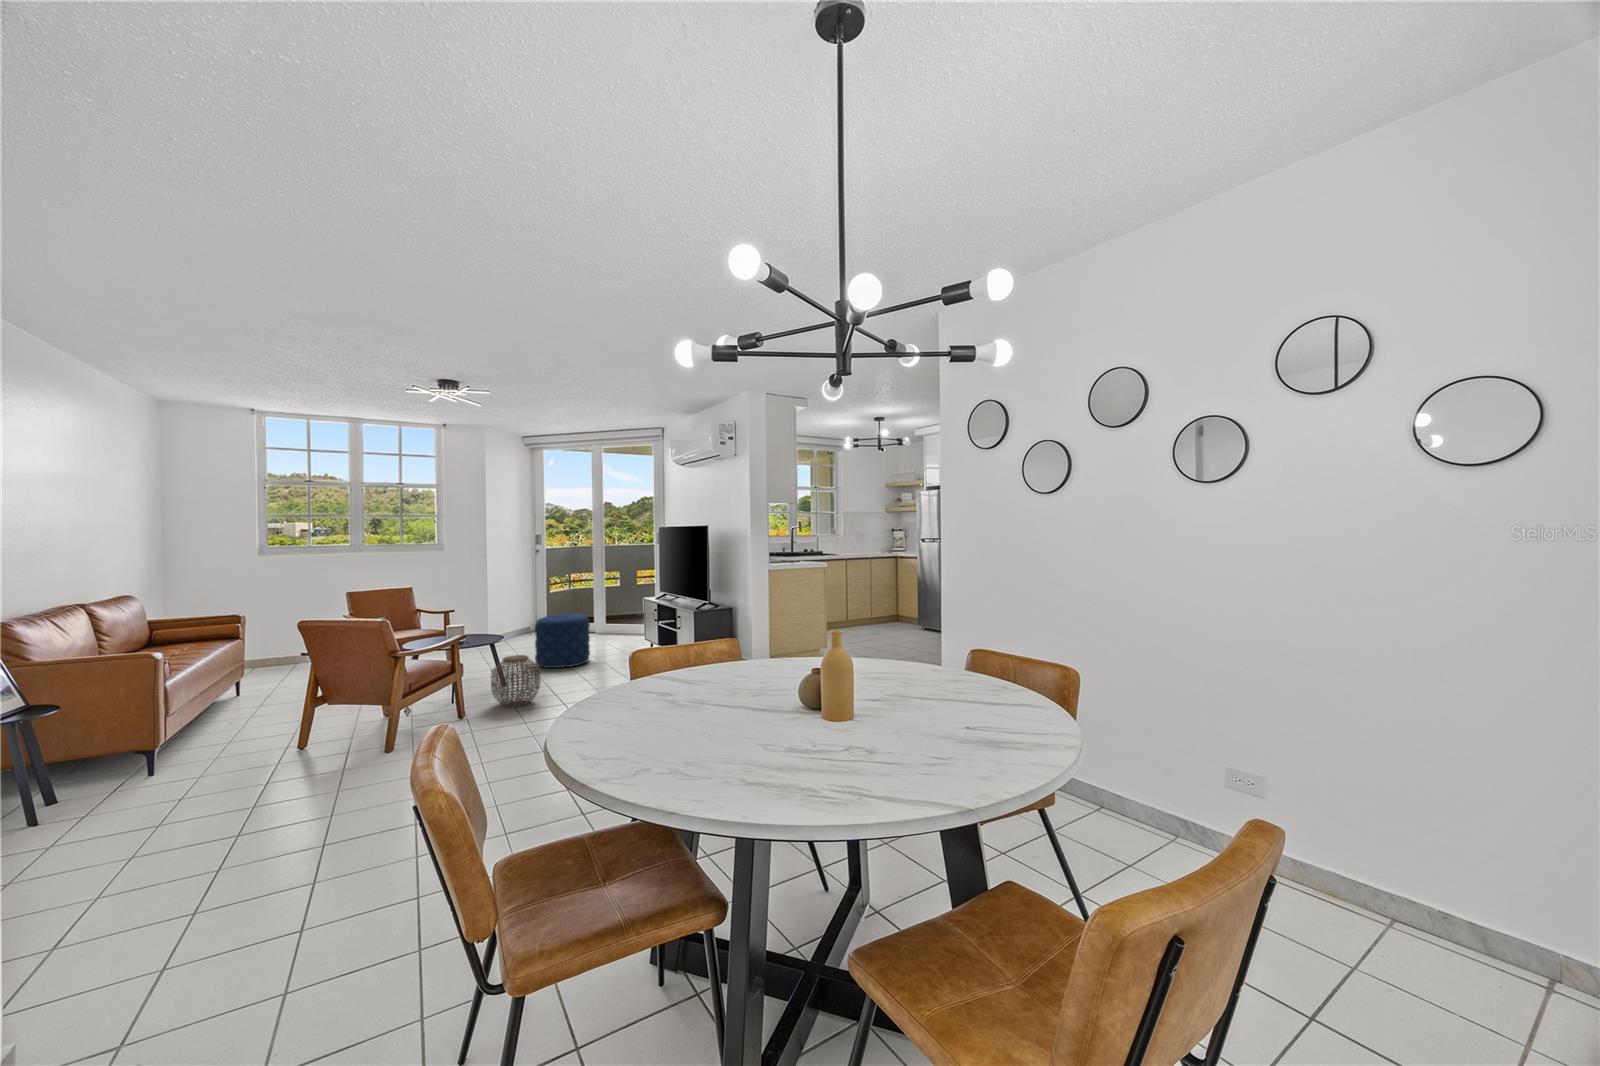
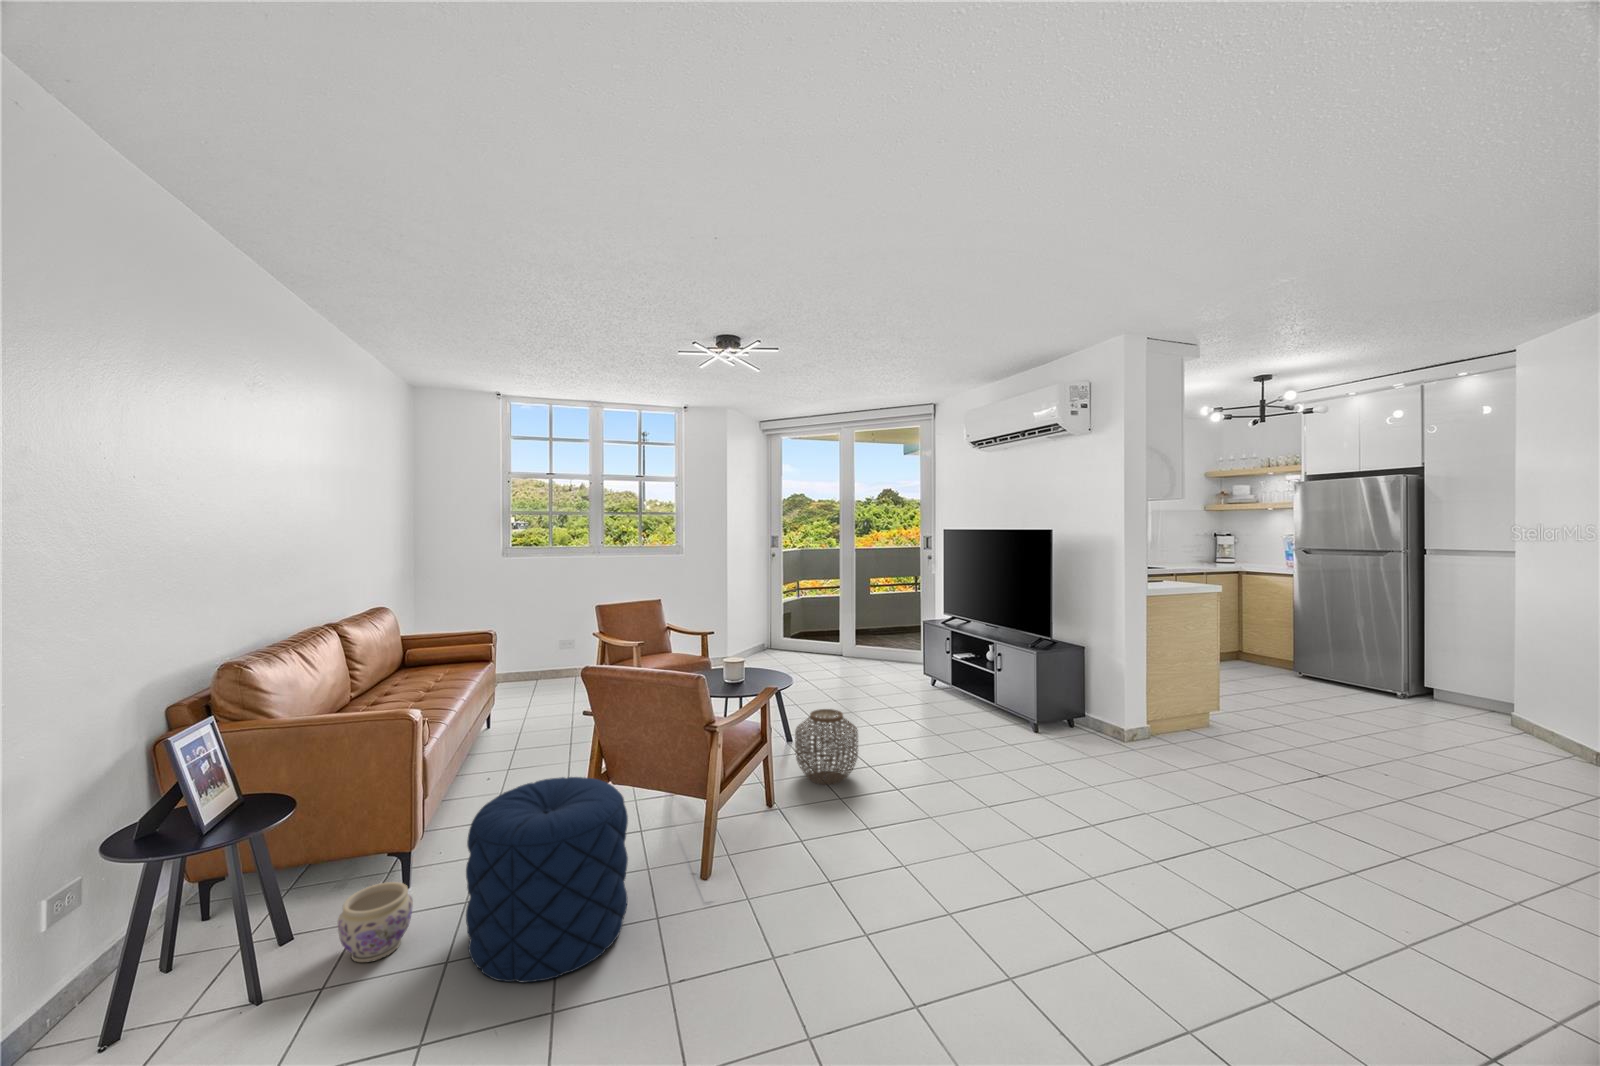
pouf: present [535,613,590,668] -> present [466,777,628,982]
planter: none [90,760,150,807] -> present [338,882,413,963]

